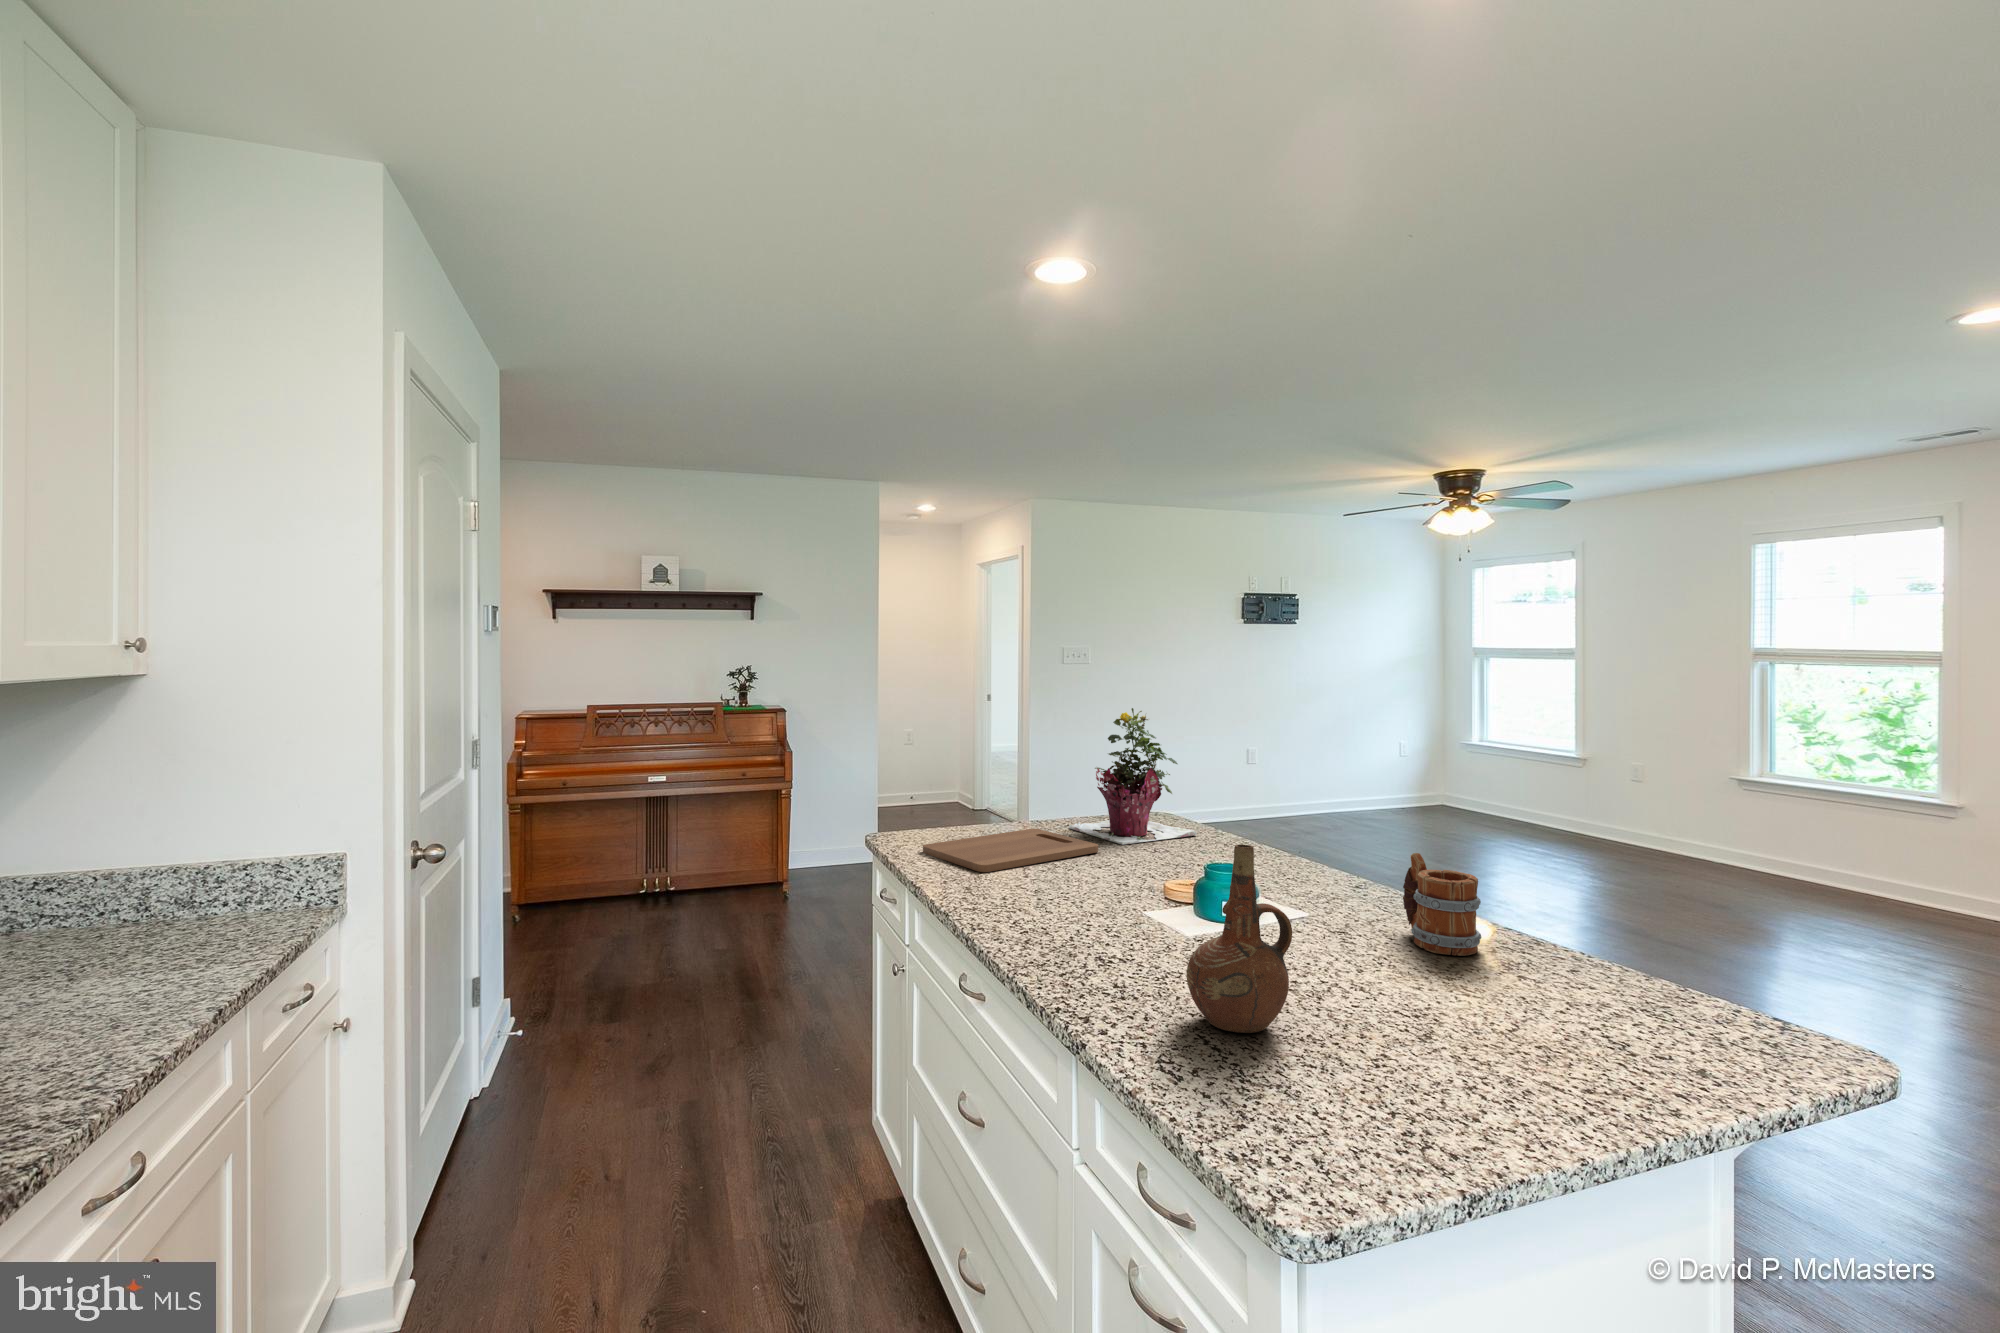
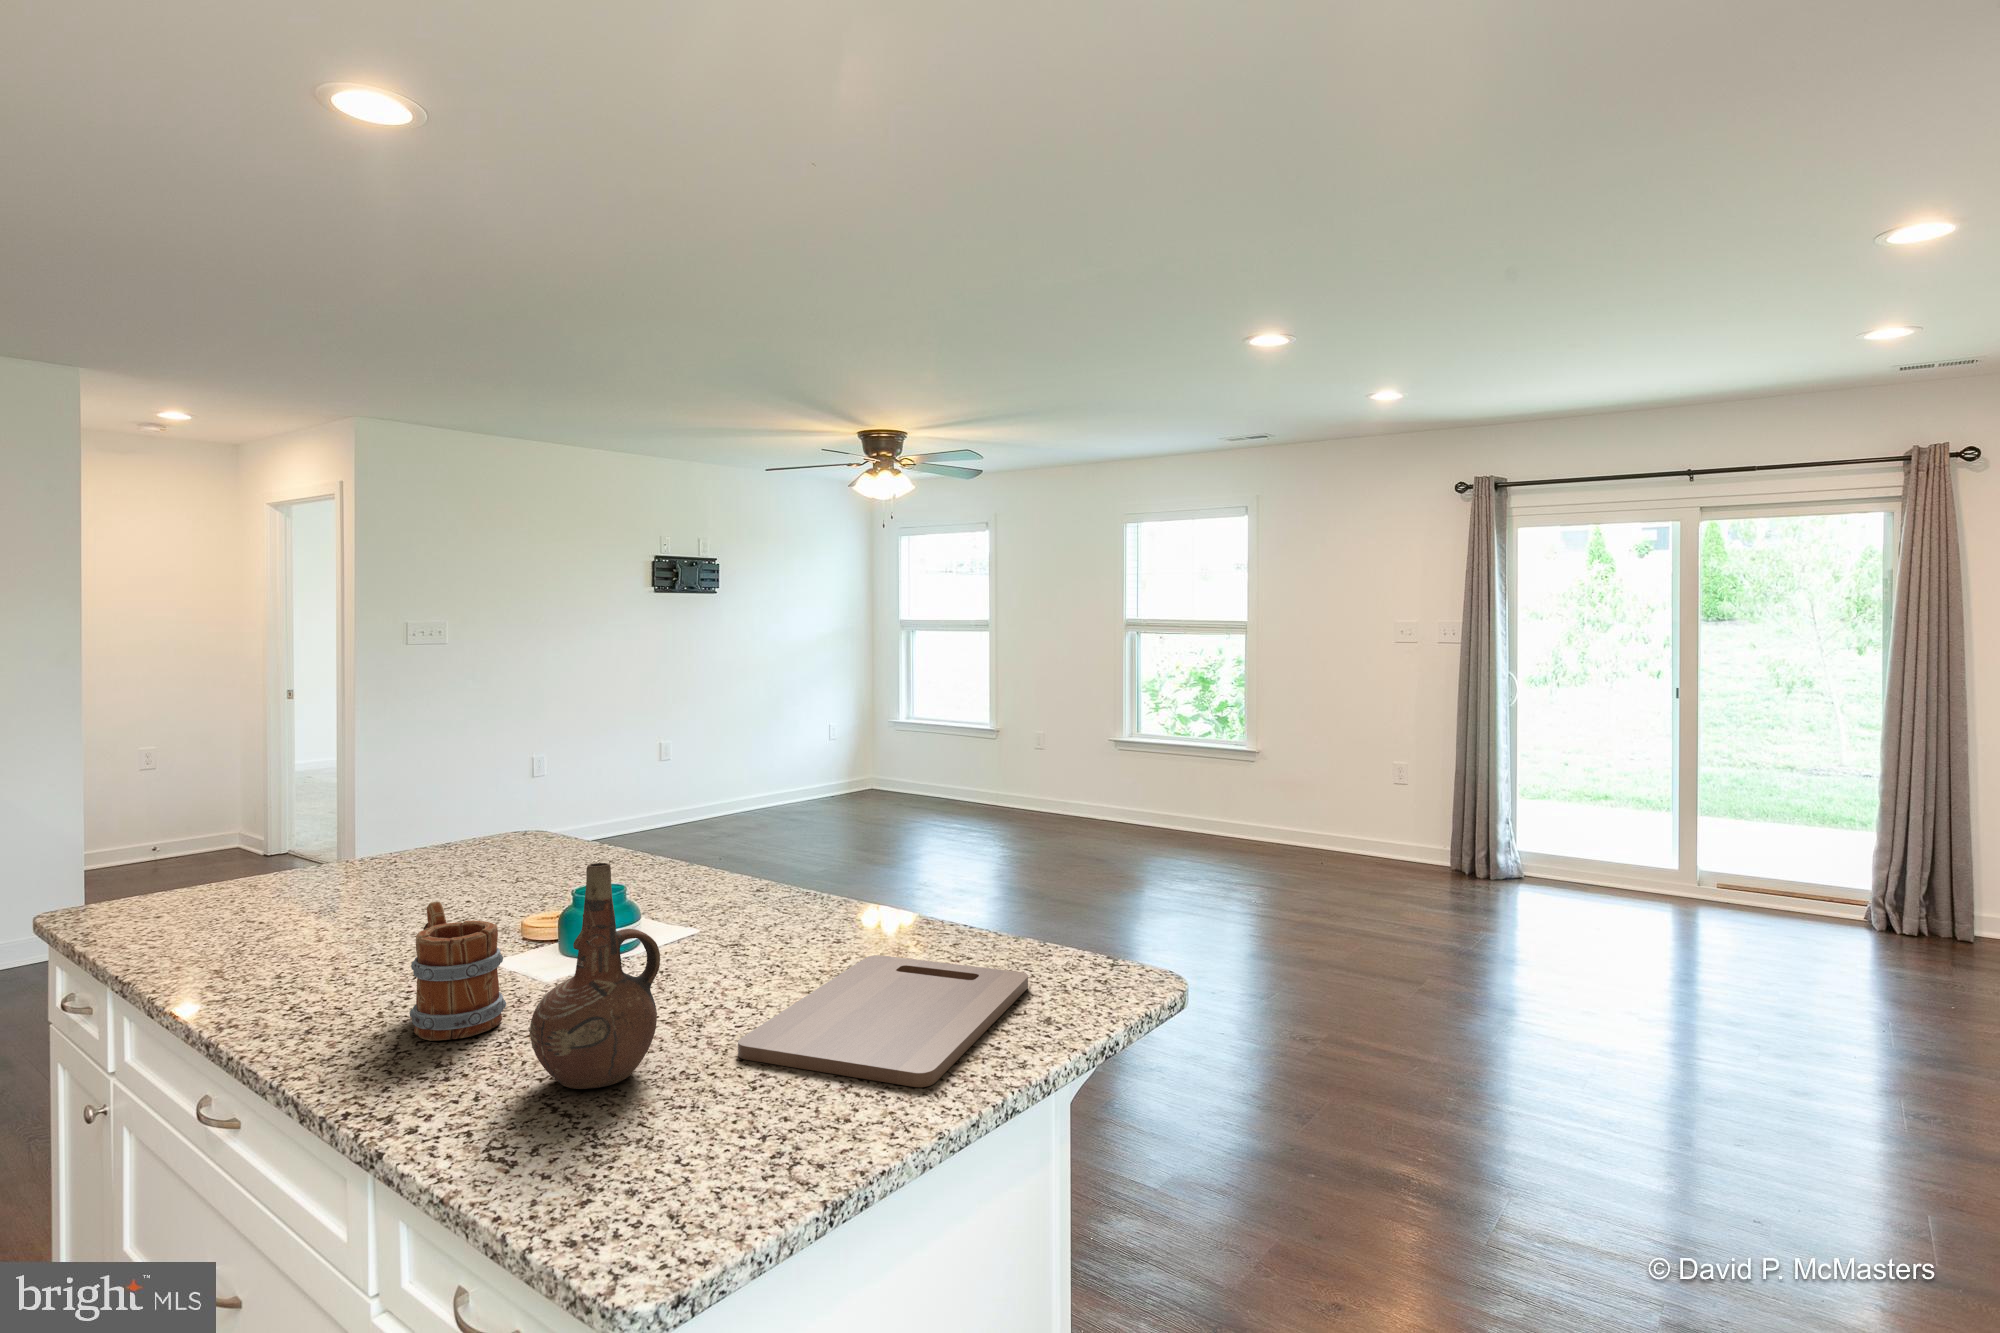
potted plant: present [1069,708,1197,845] -> none [398,703,576,878]
cutting board: present [923,829,1098,872] -> present [738,955,1028,1087]
mug: present [1403,853,1481,956] -> present [410,902,506,1041]

